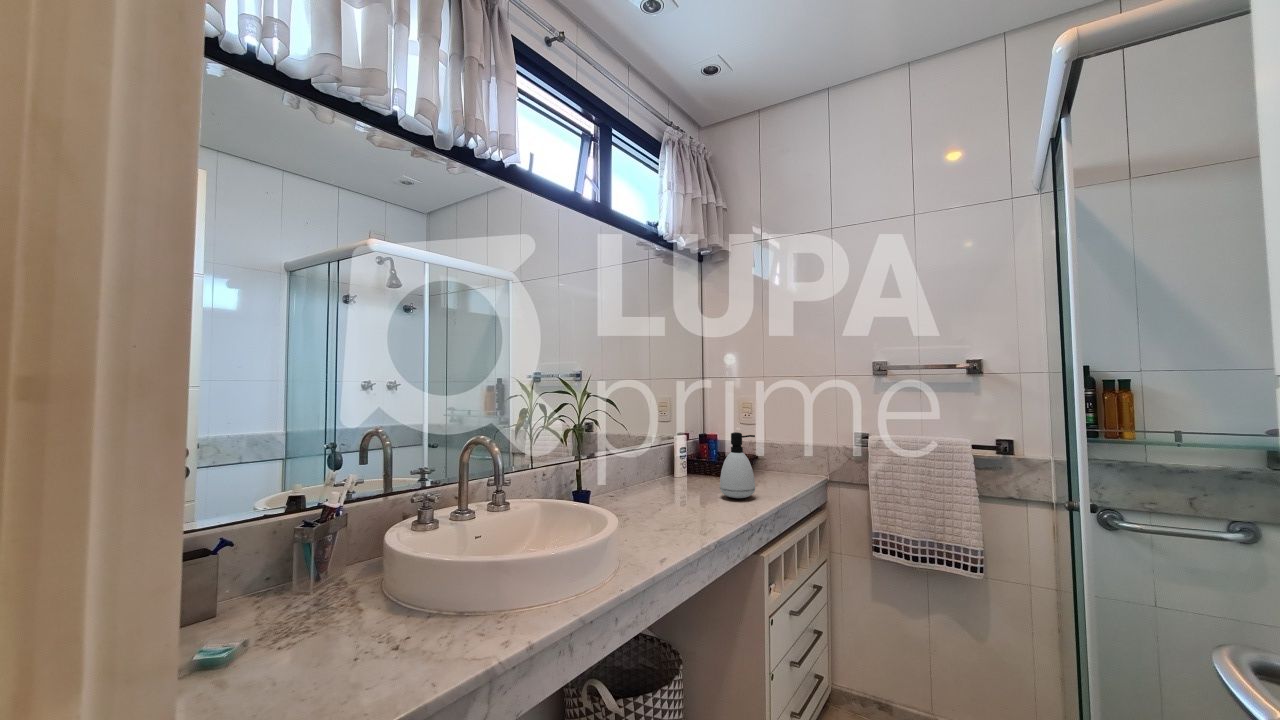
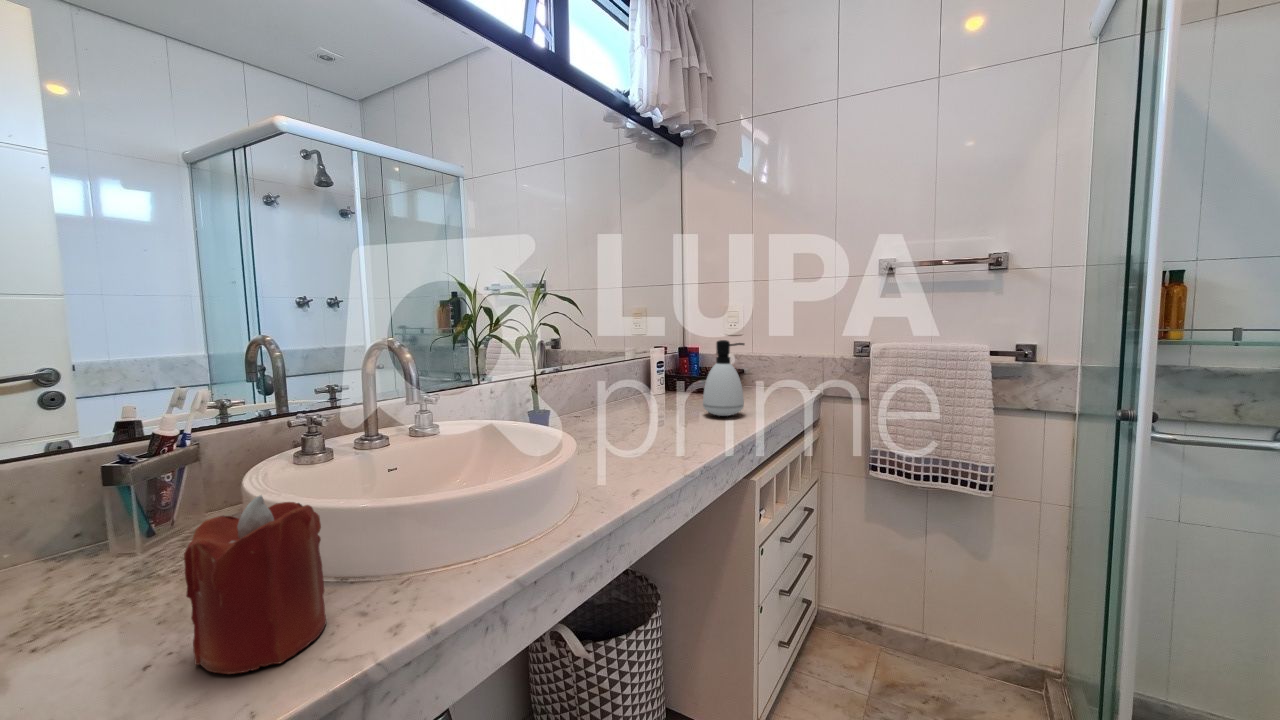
candle: none [384,548,459,665] -> present [184,495,326,674]

